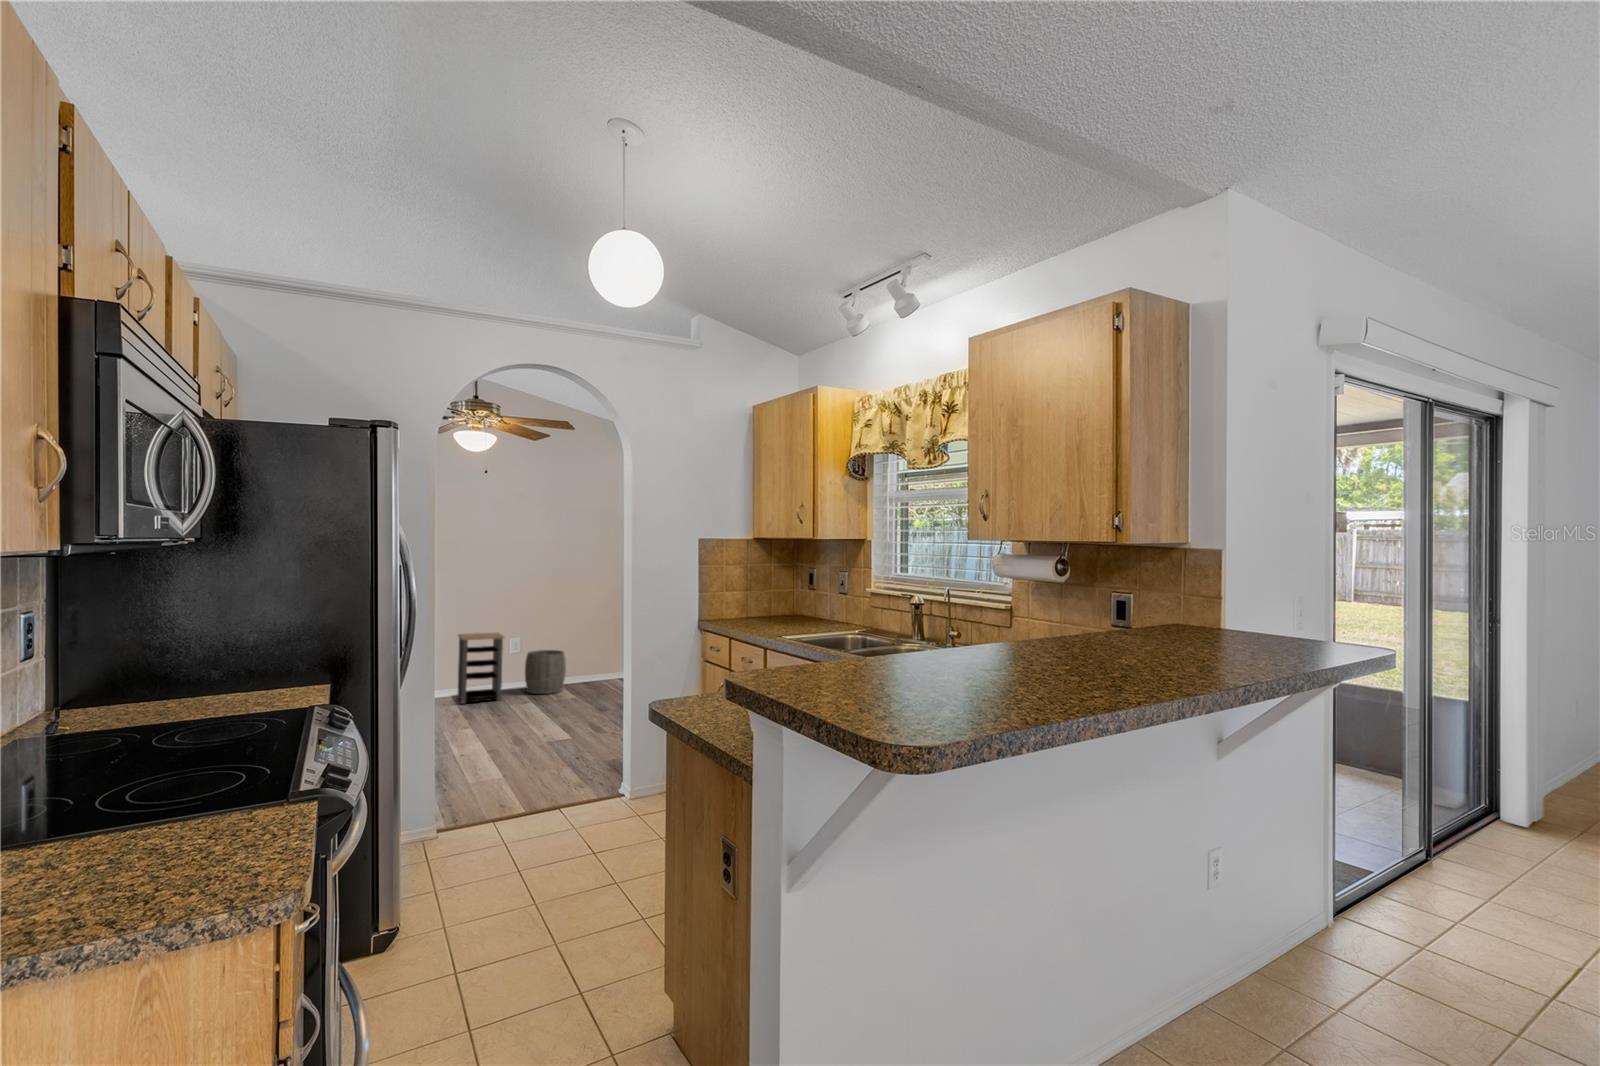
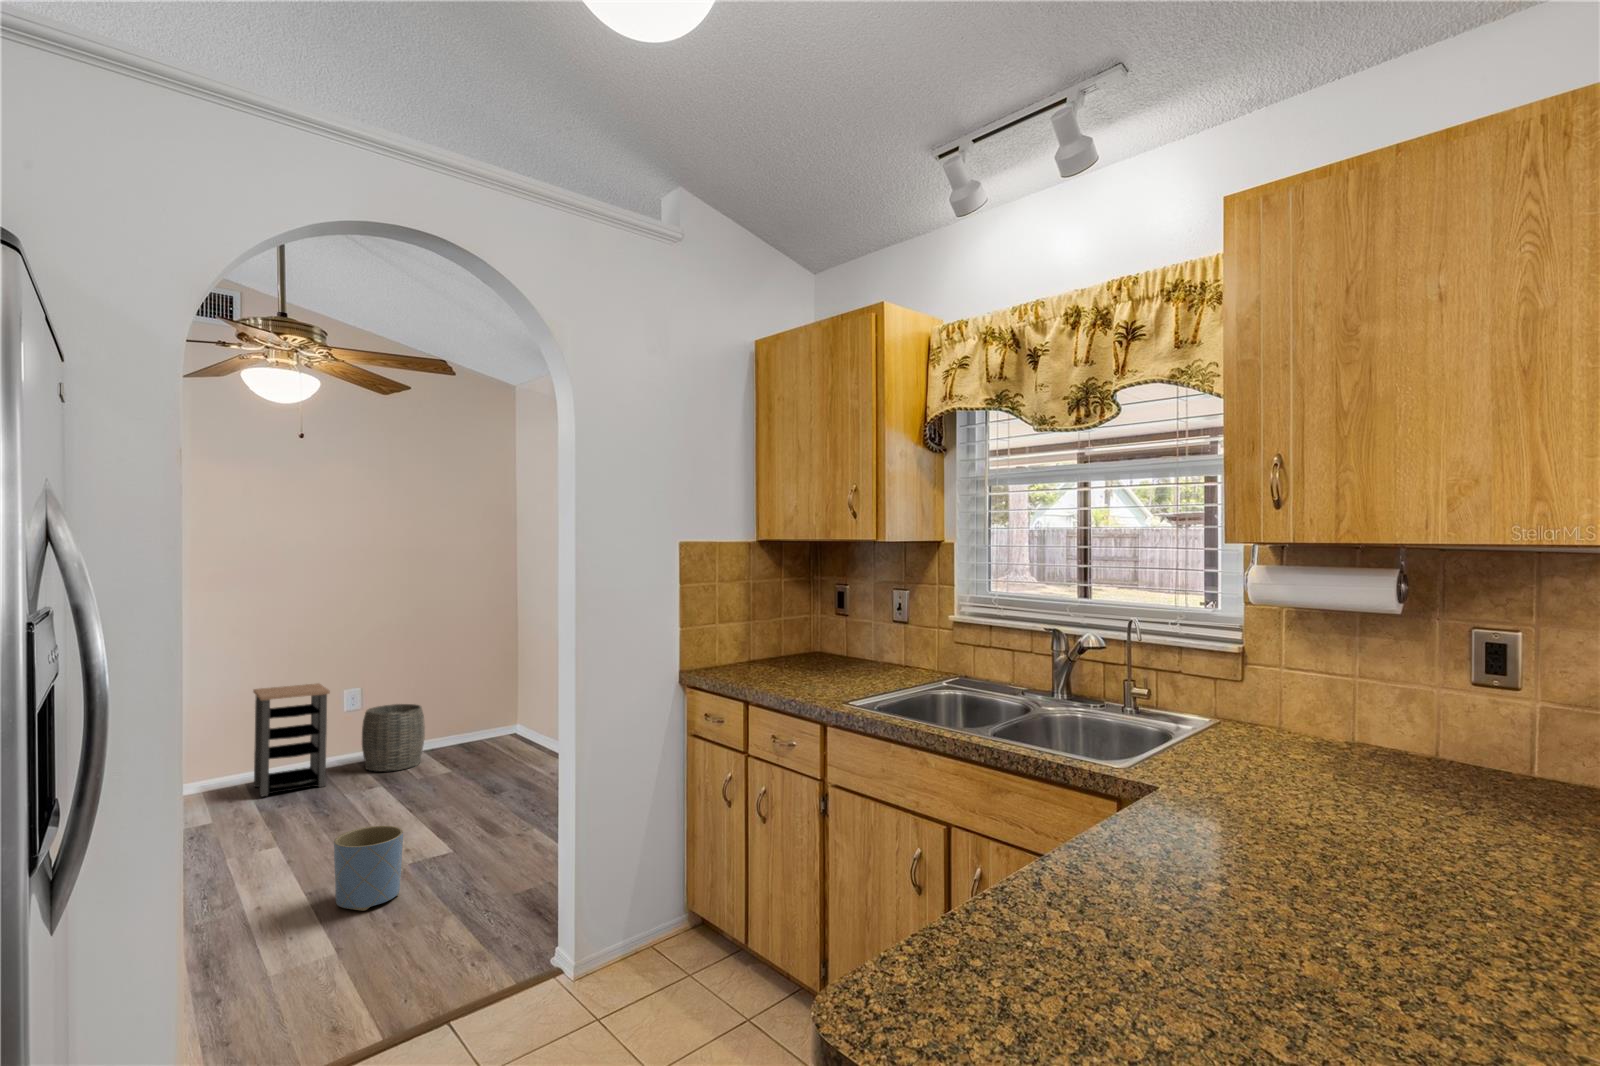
planter: none [500,714,541,762] -> present [334,826,403,911]

